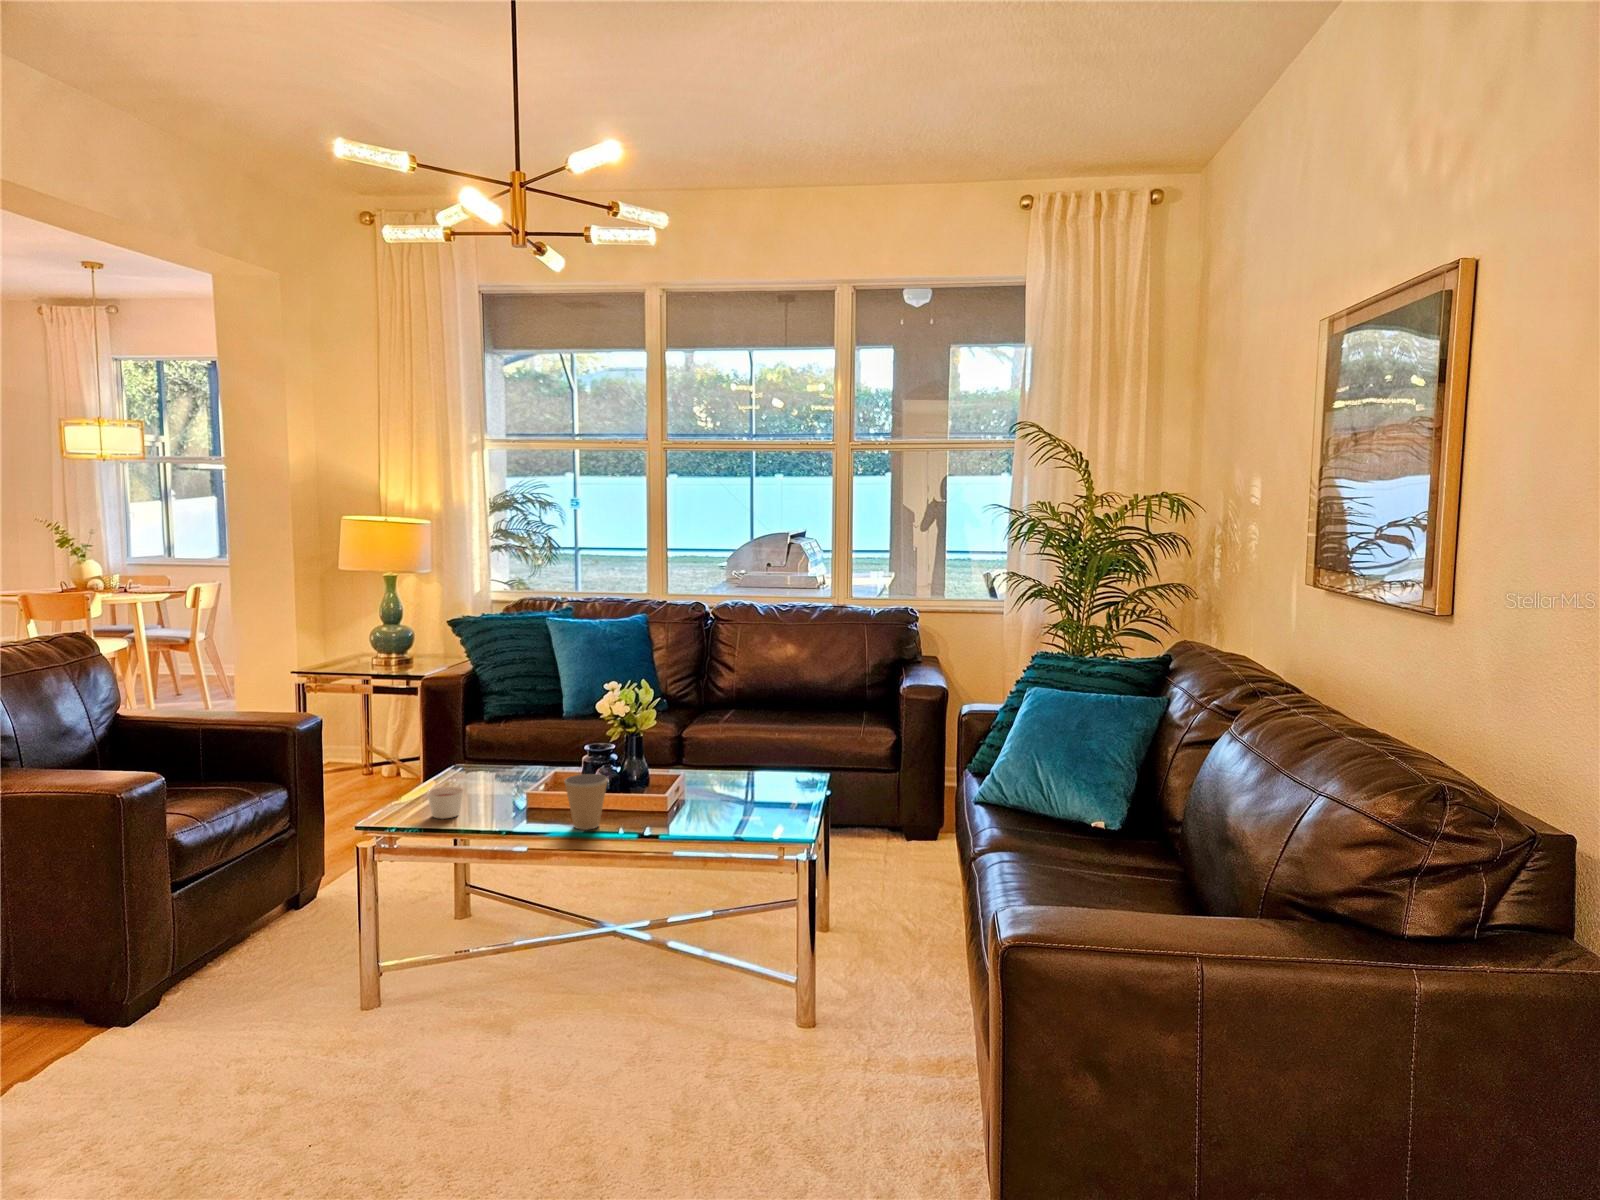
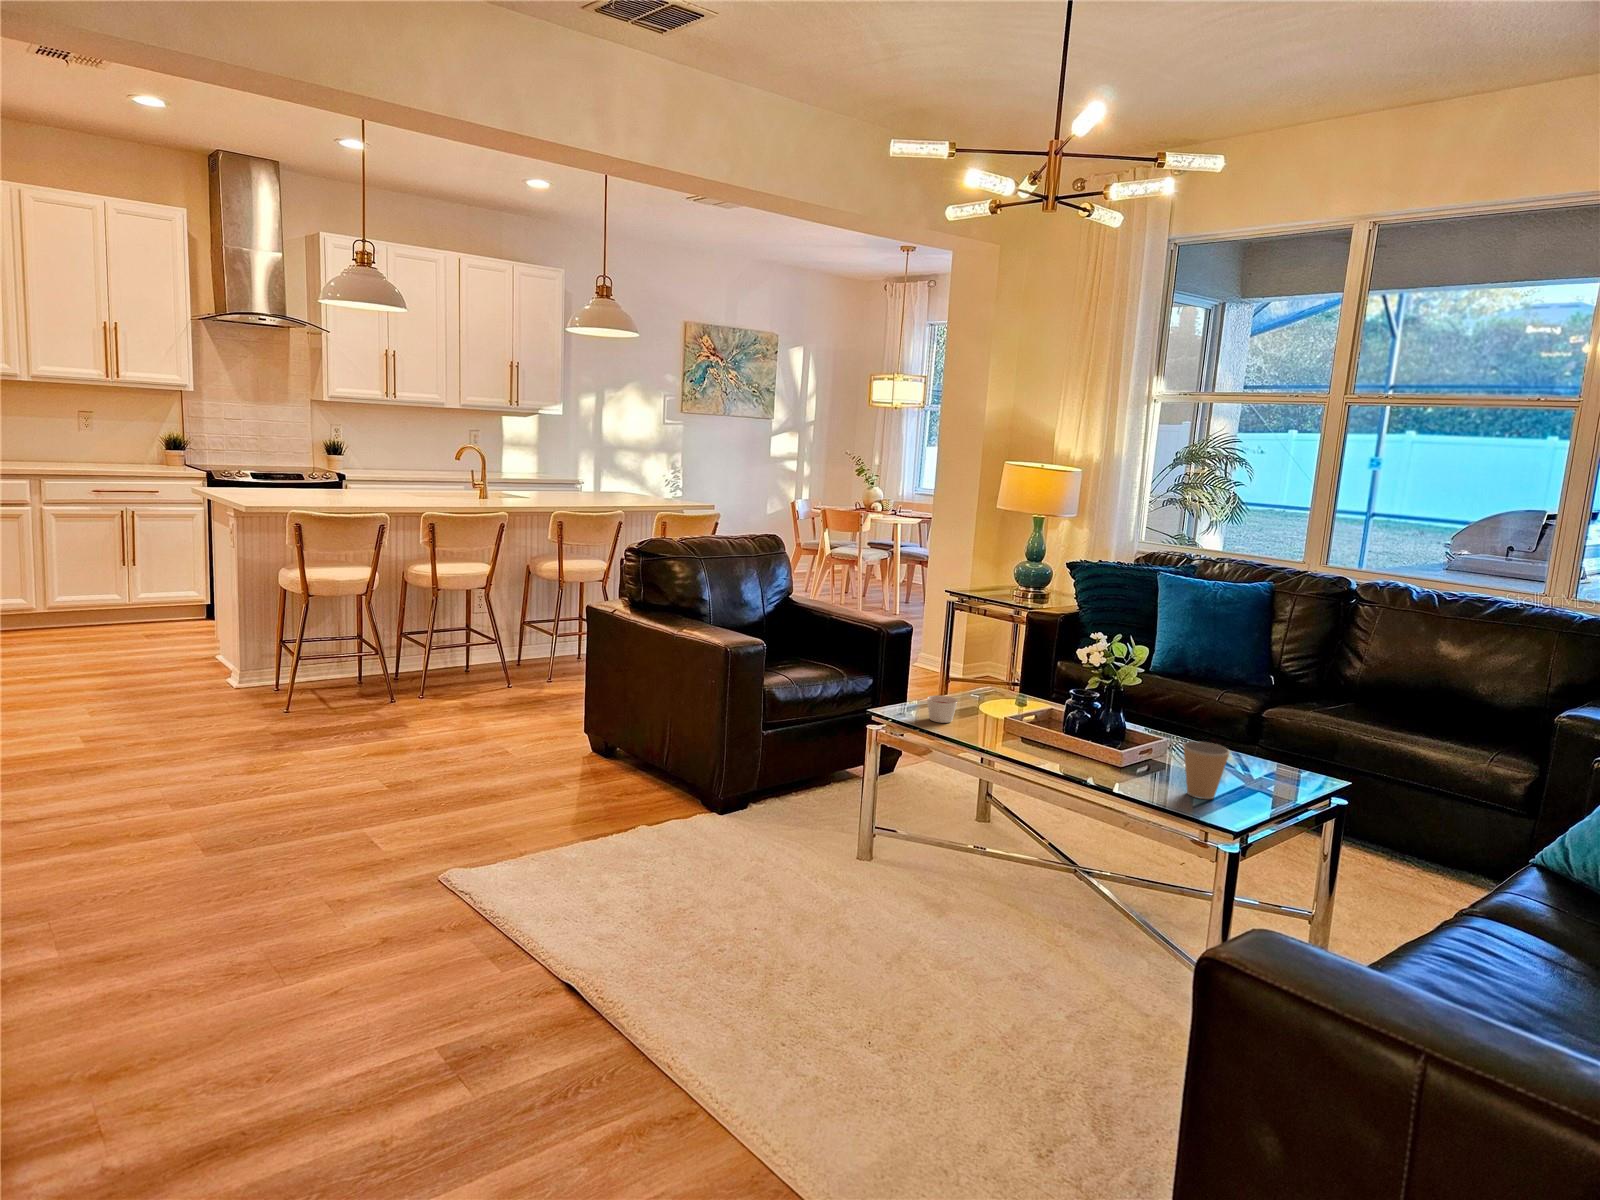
coffee cup: present [564,774,608,830] -> present [1183,741,1230,799]

